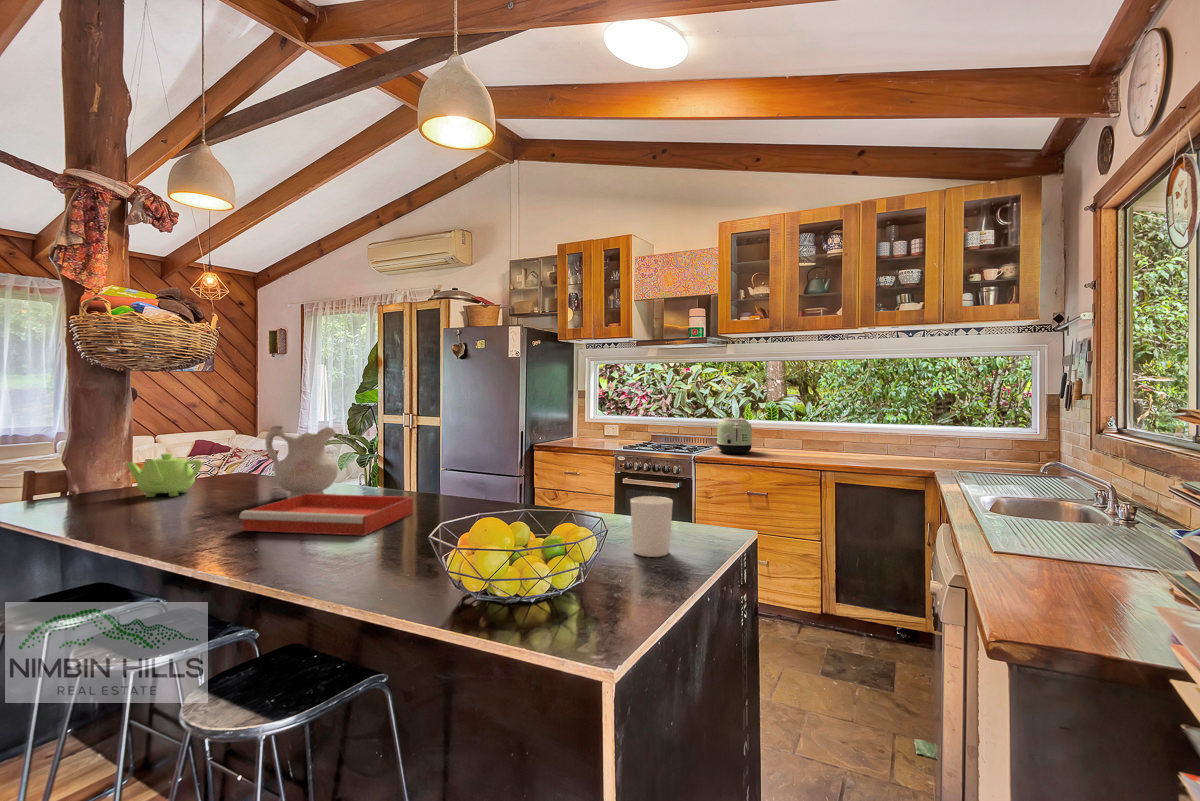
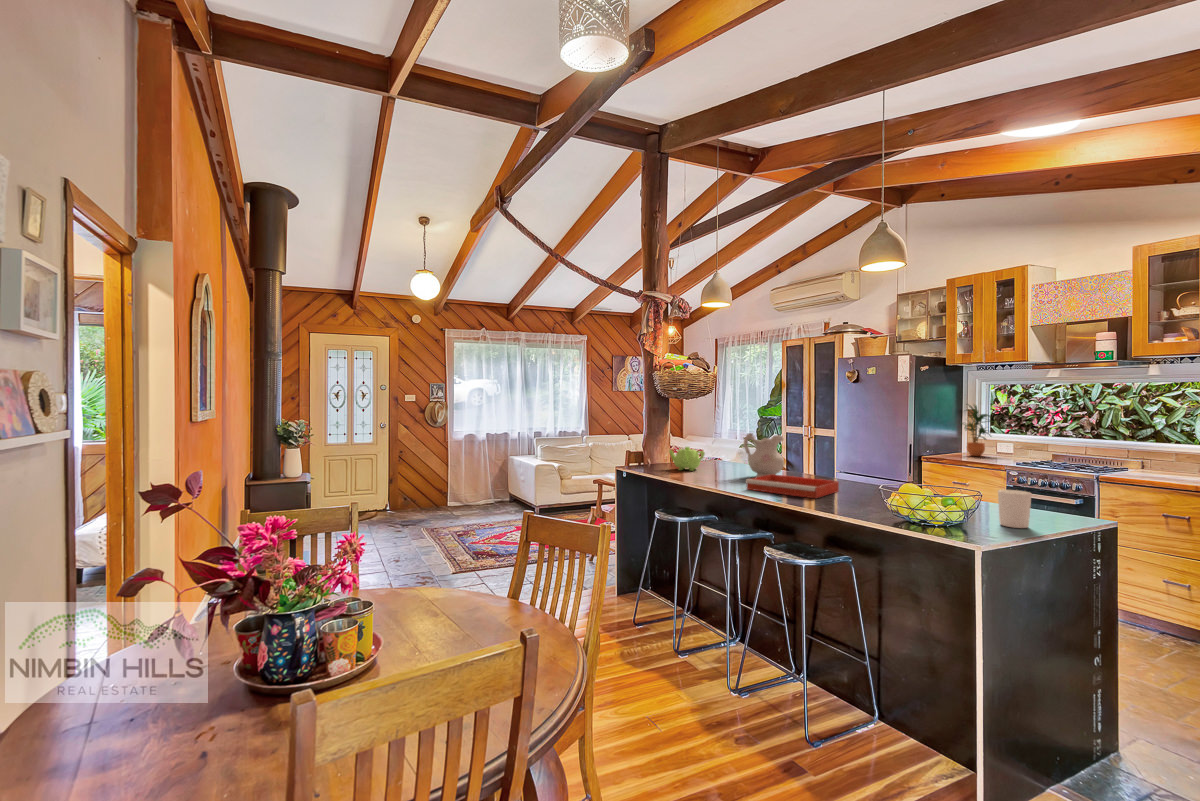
potted plant: none [571,384,605,441] -> present [962,405,991,456]
toaster: present [717,418,752,454] -> none [1130,440,1178,478]

